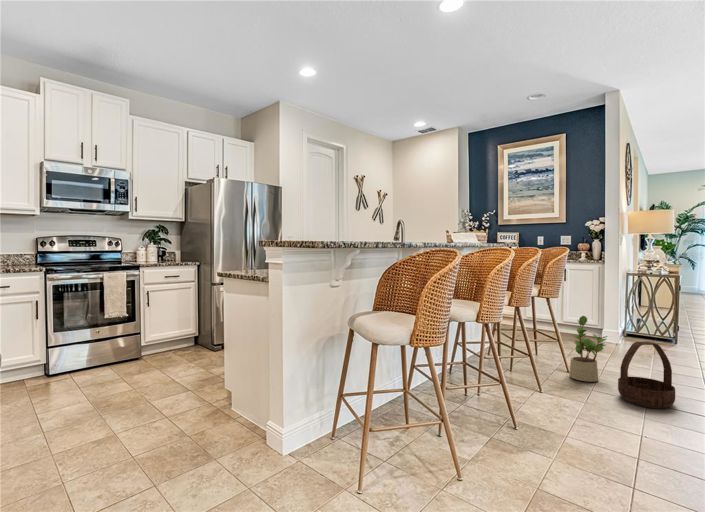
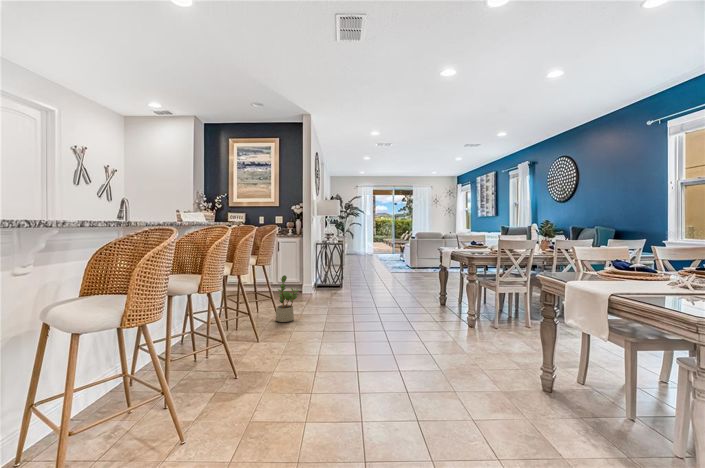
basket: present [618,342,675,409] -> none [303,288,333,331]

